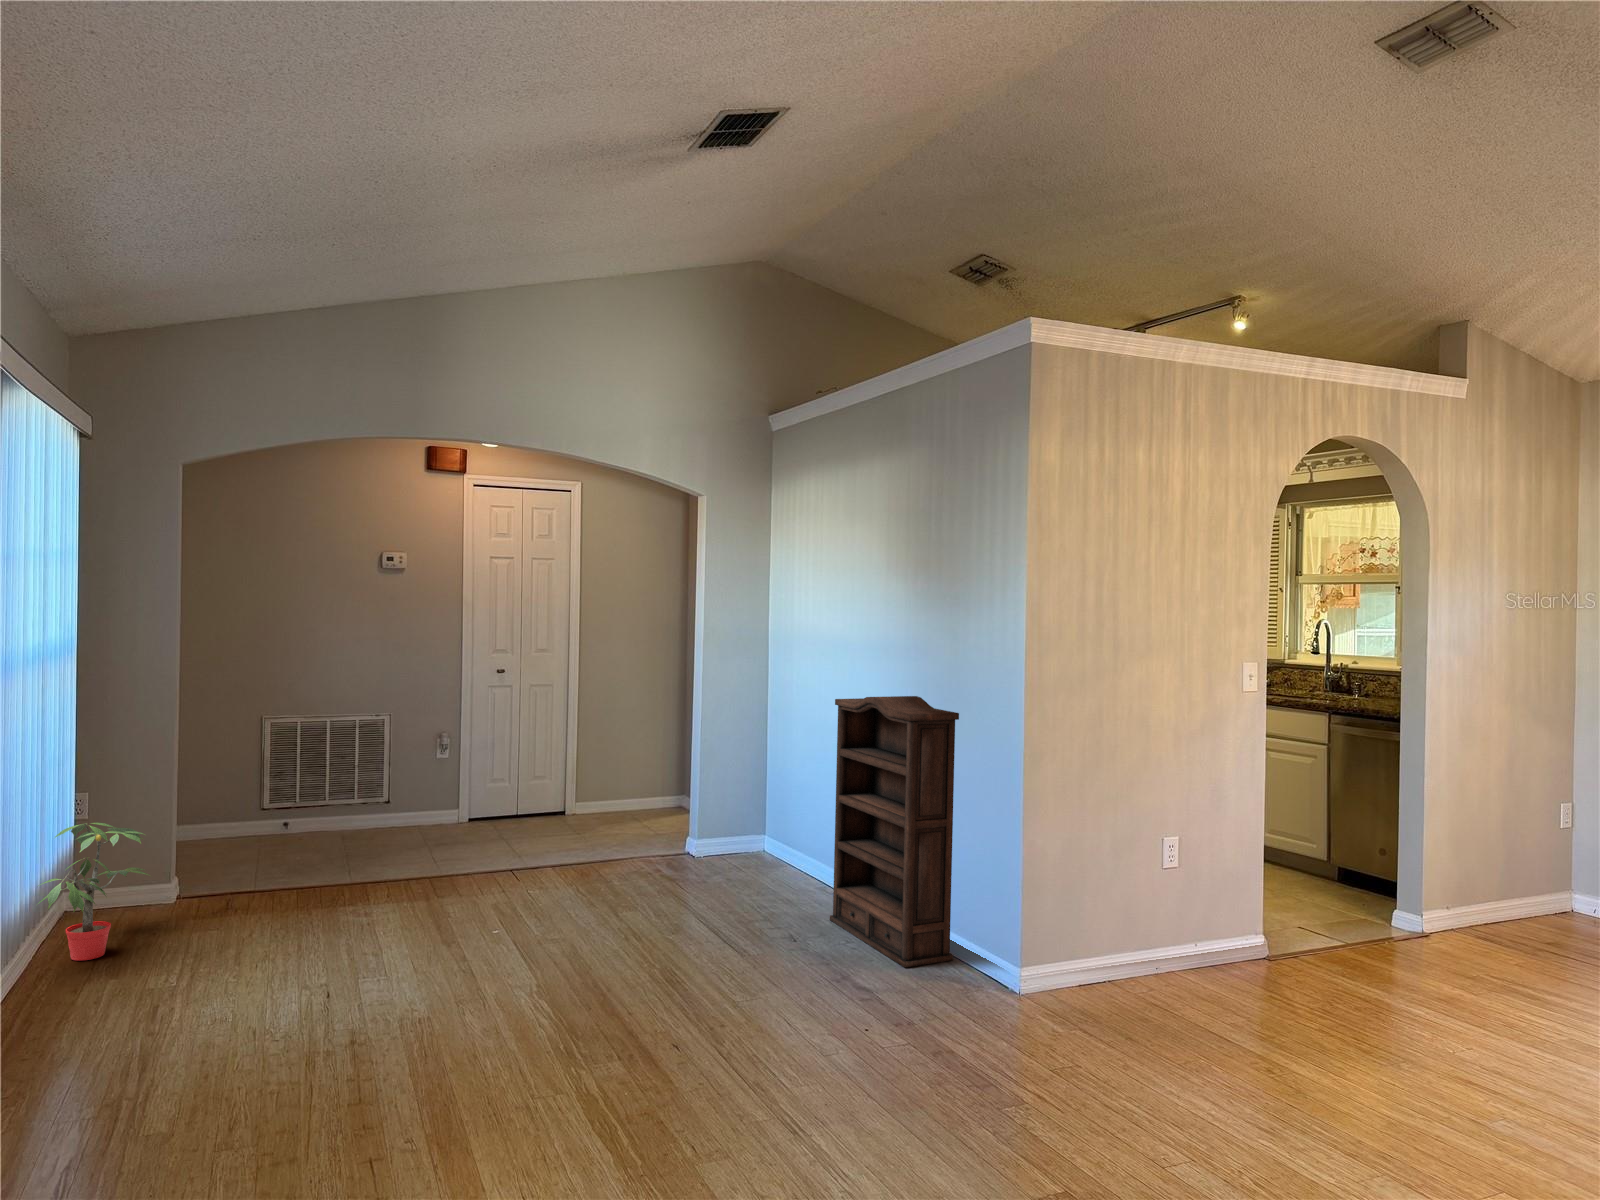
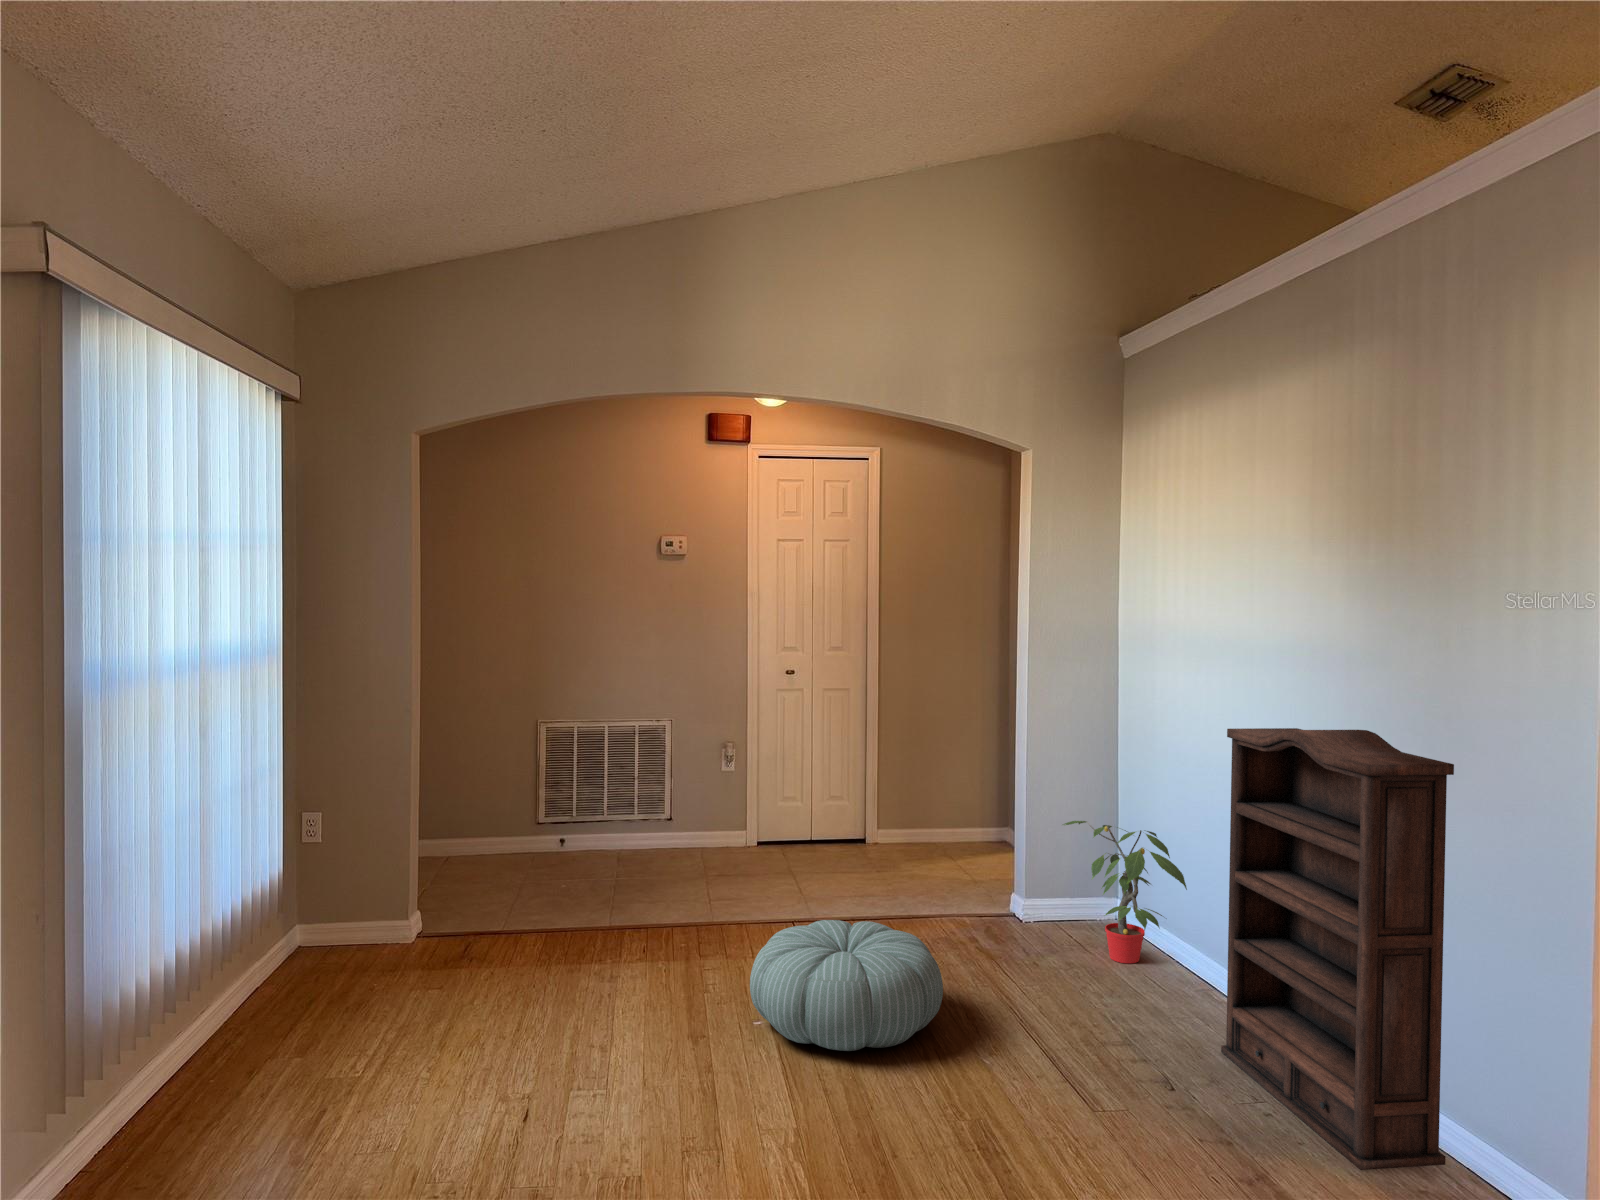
potted plant: present [39,823,149,961] -> present [1063,821,1187,963]
pouf: none [491,854,640,942] -> present [750,920,943,1051]

